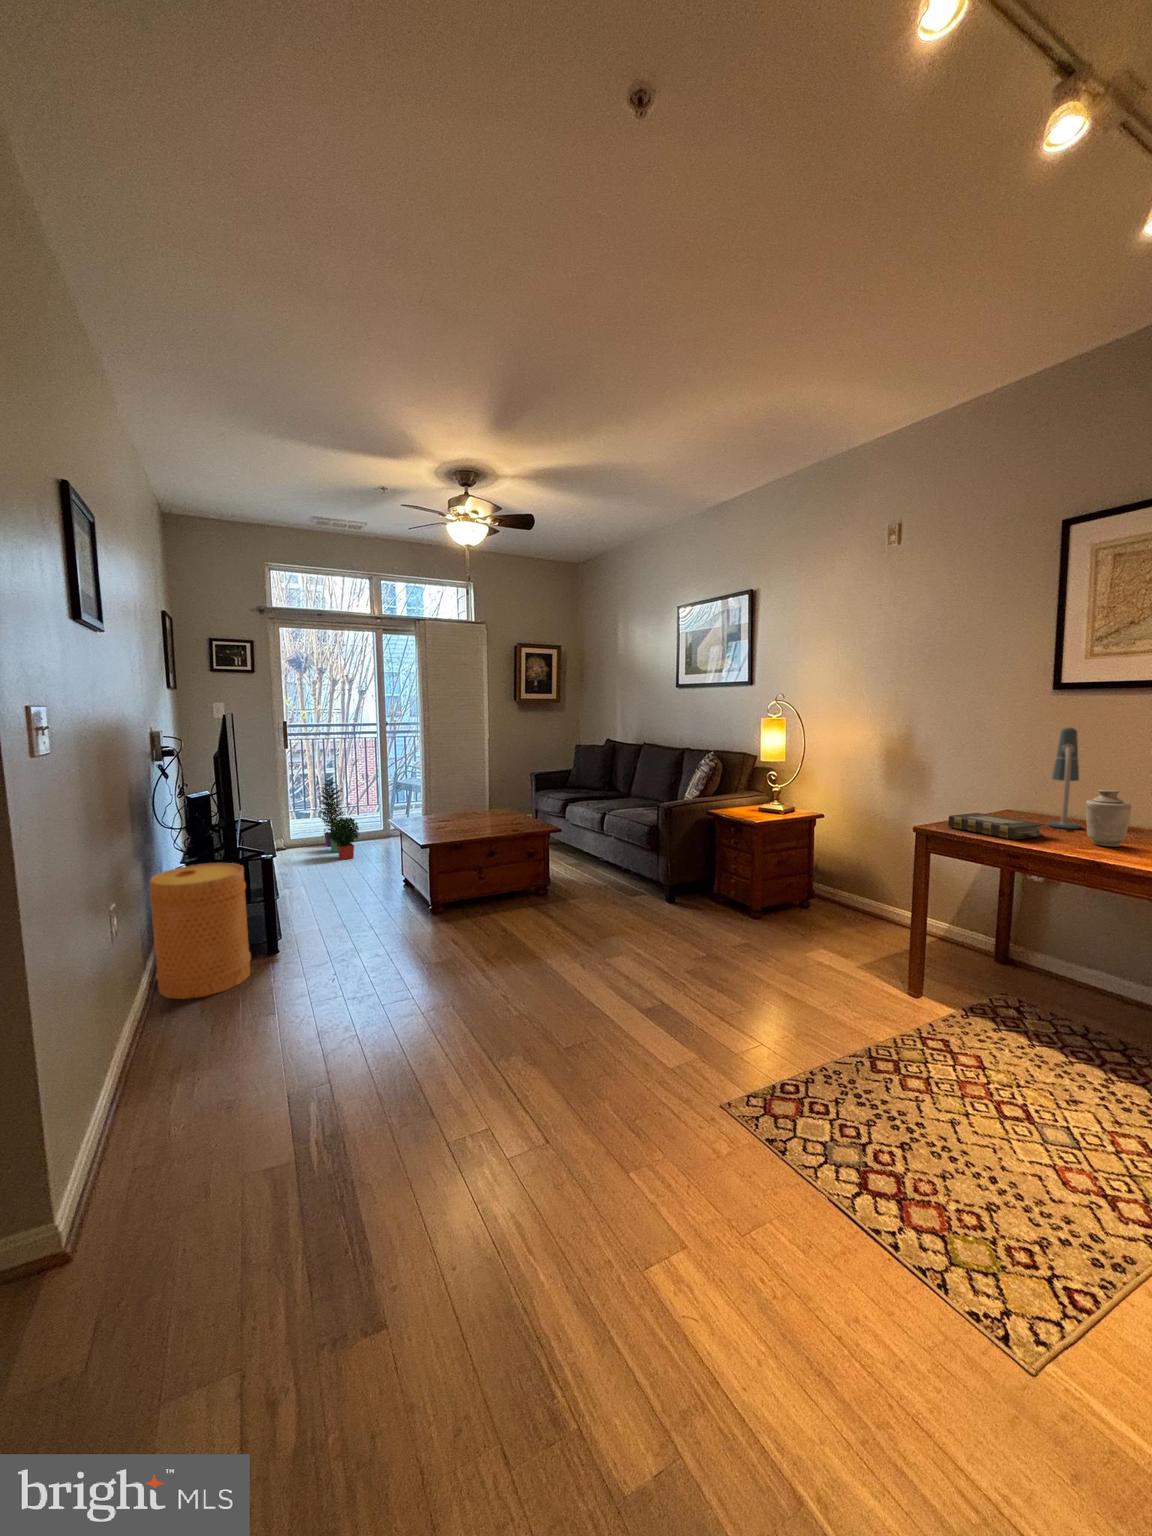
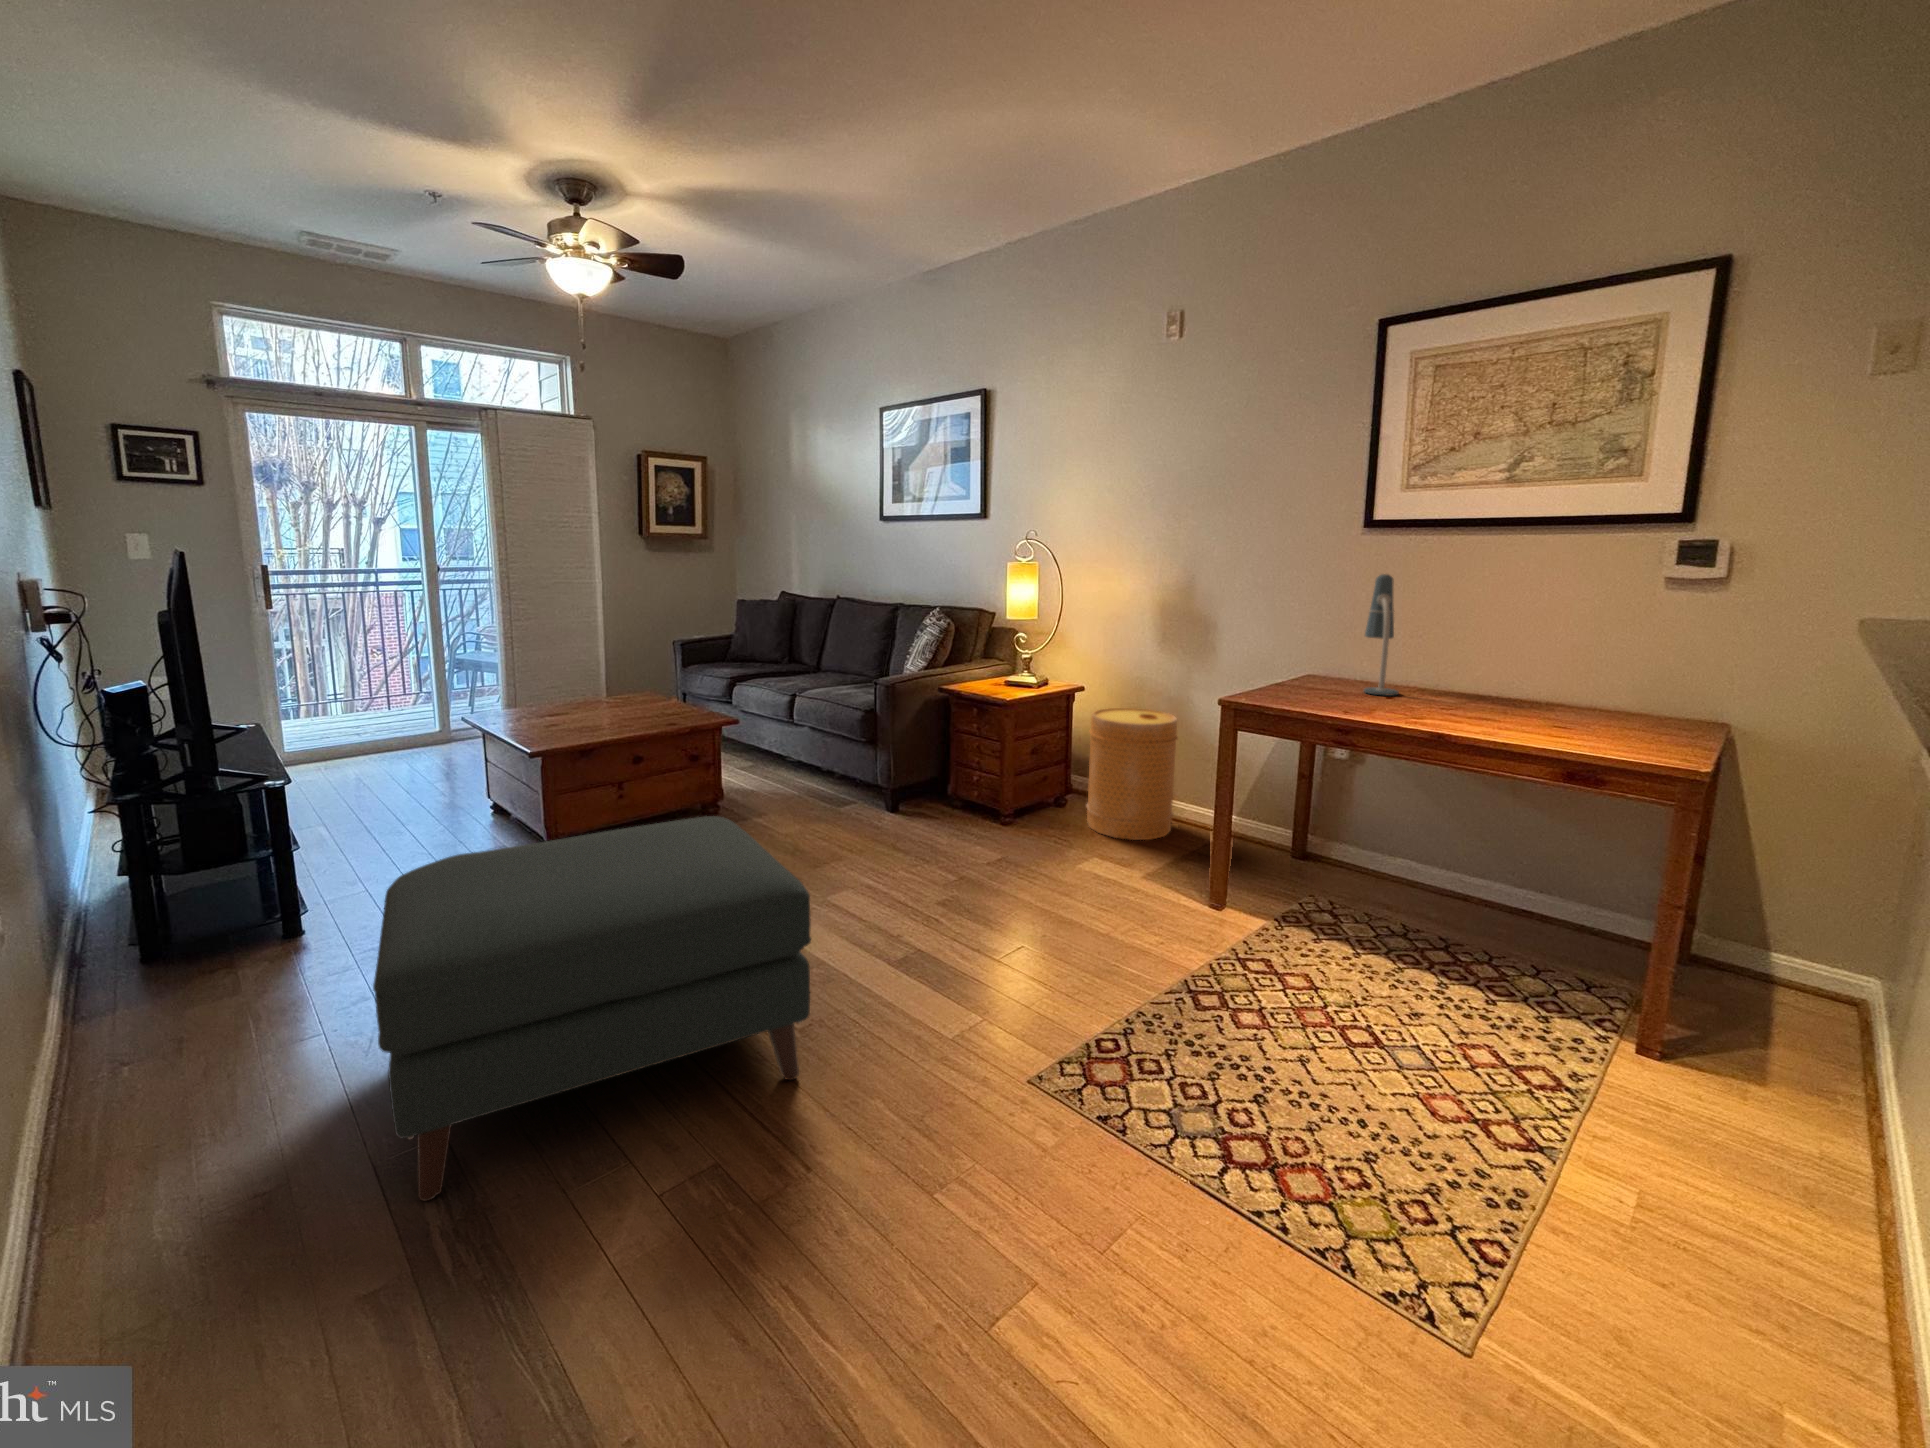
potted plant: present [319,778,359,860] -> none [318,656,403,786]
vase: present [1086,790,1131,847] -> none [1417,647,1465,714]
book: present [948,813,1044,840] -> none [1261,680,1369,711]
basket: present [150,863,251,999] -> present [1086,708,1177,840]
ottoman: none [292,892,565,1118] -> present [373,816,811,1201]

